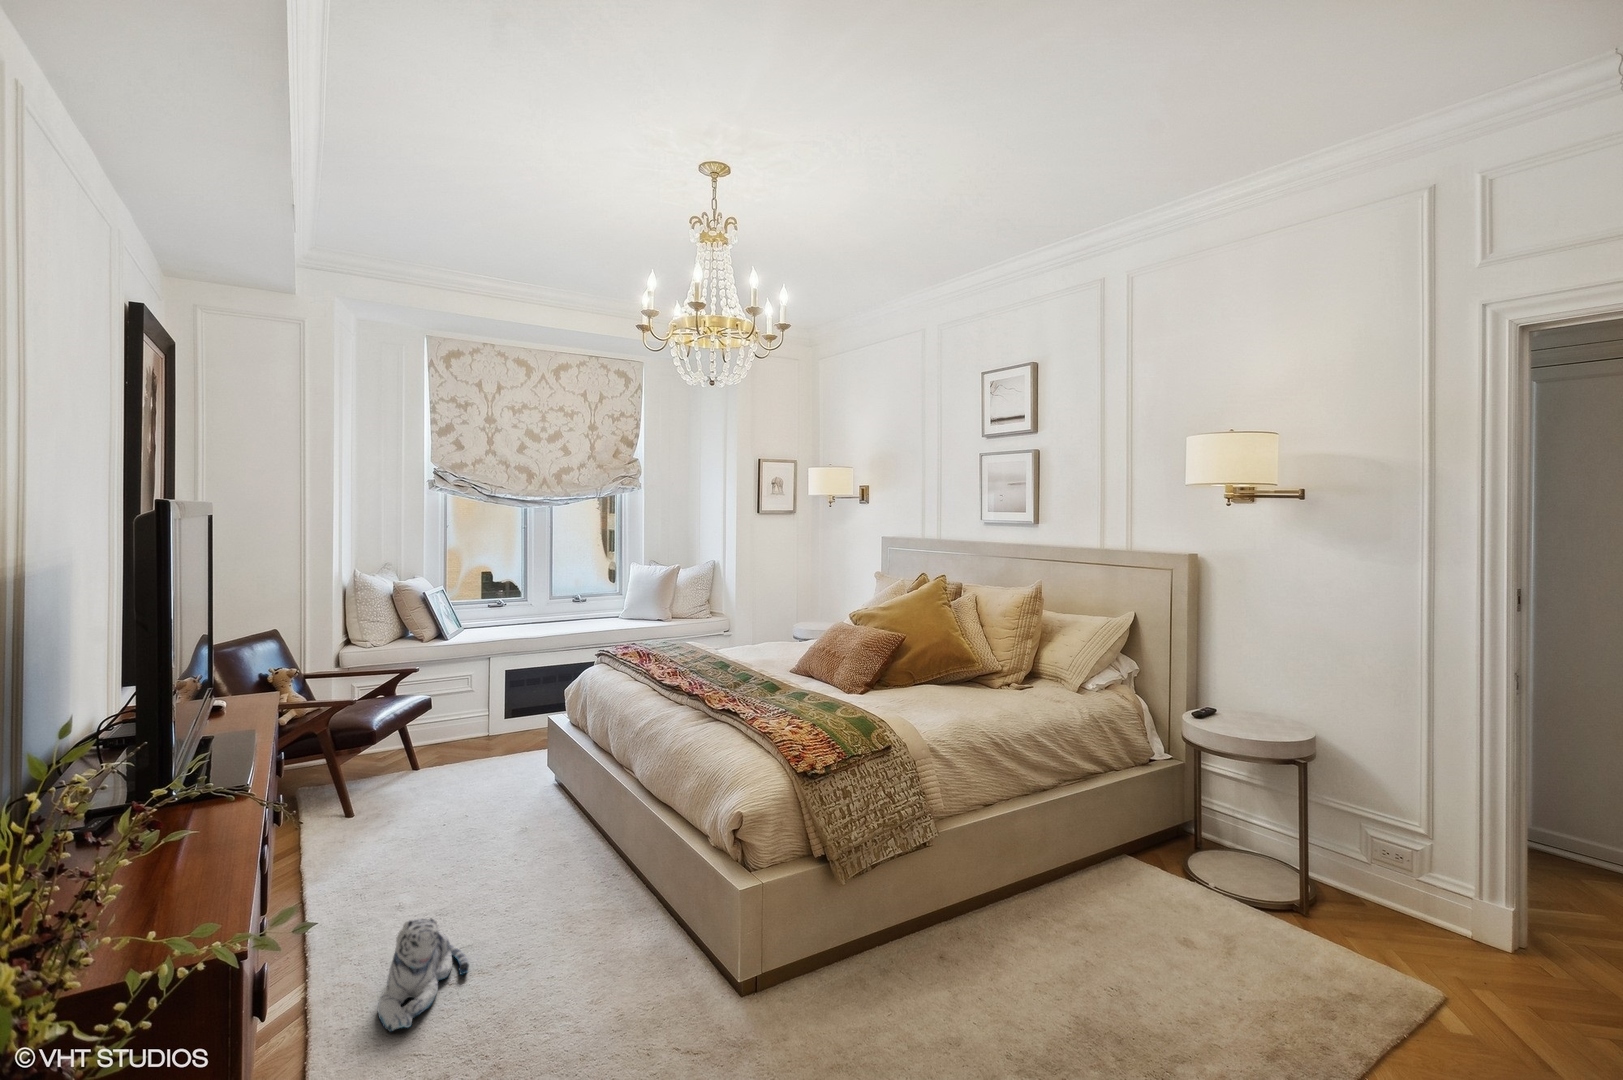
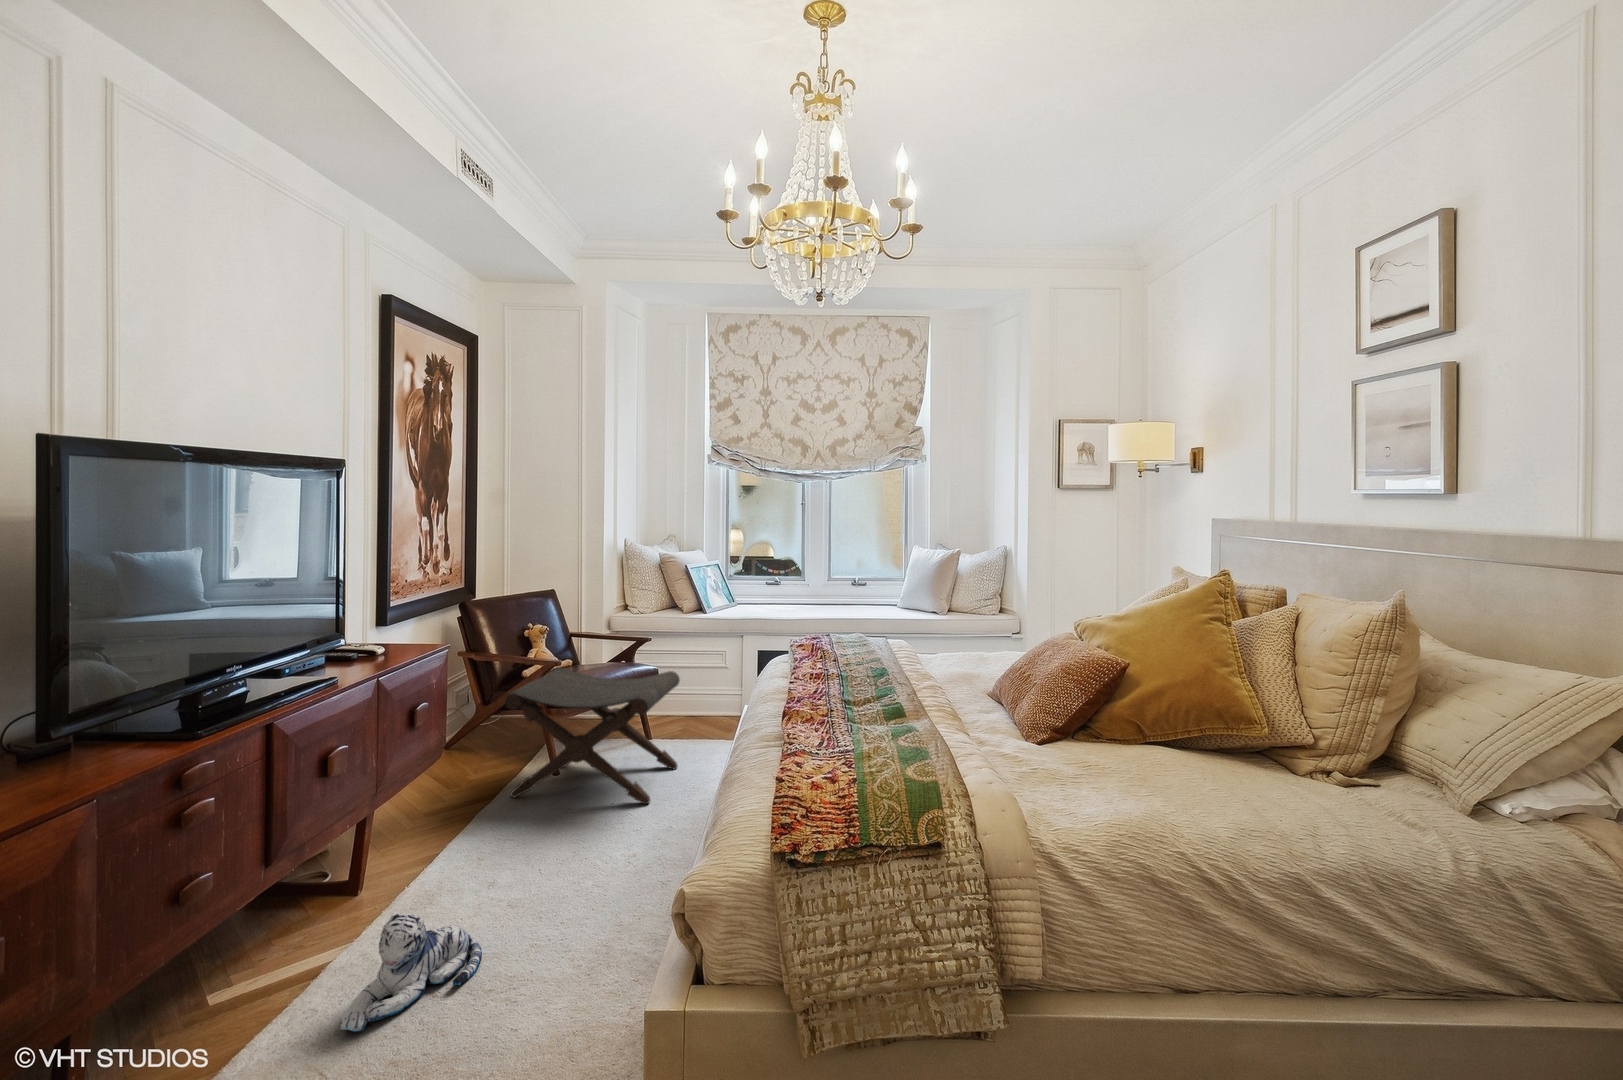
footstool: none [317,693,487,843] -> present [505,668,680,804]

